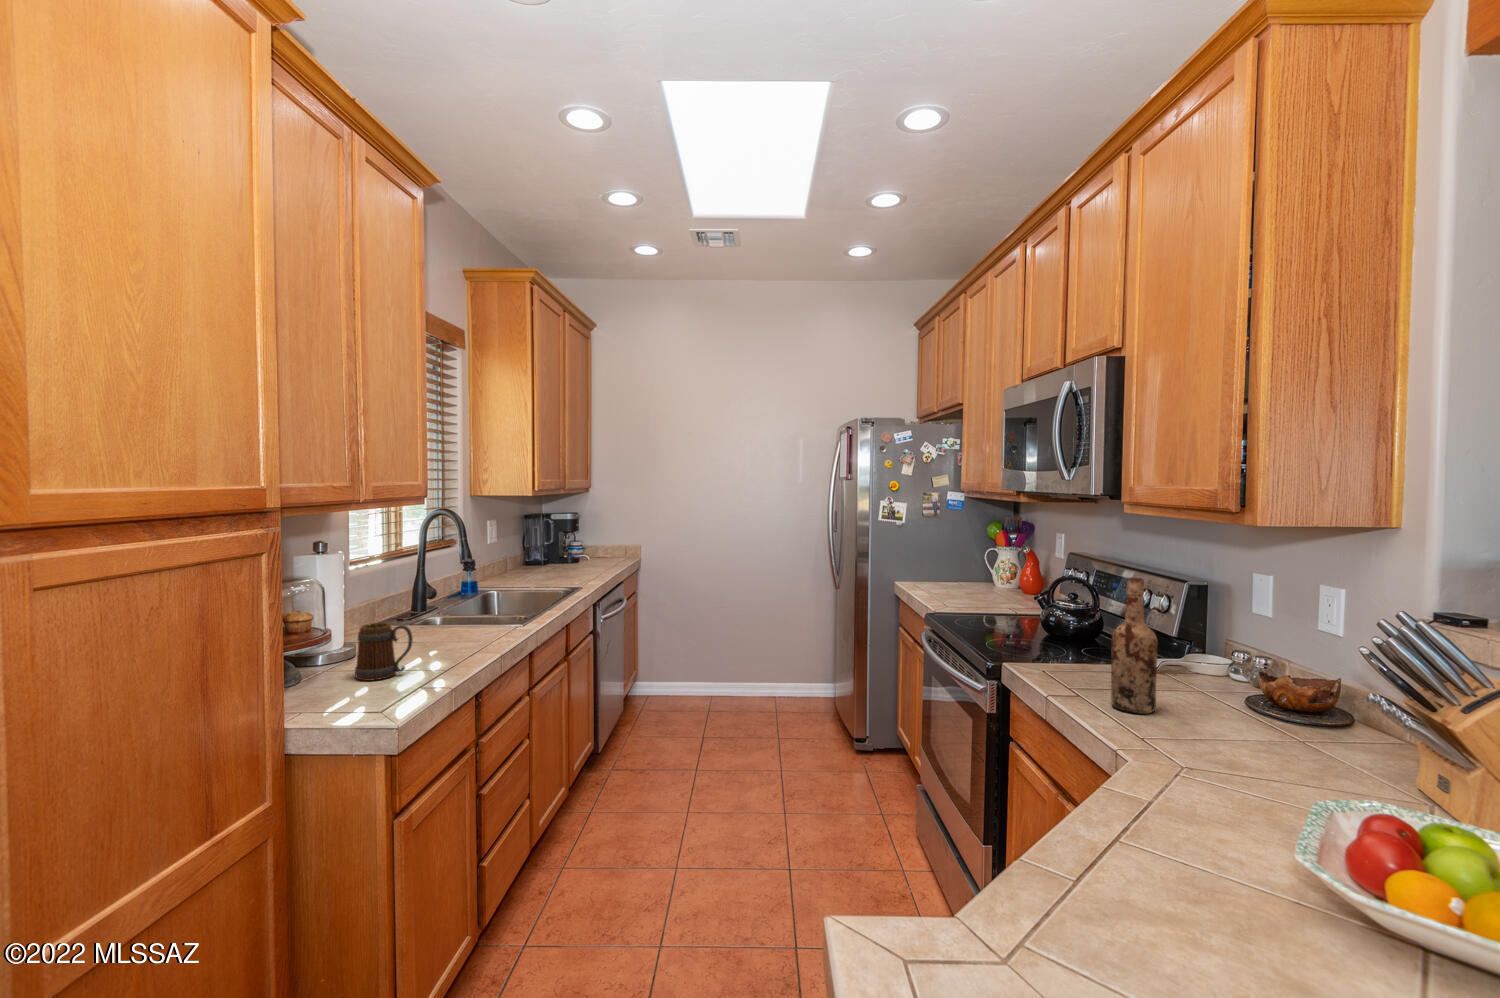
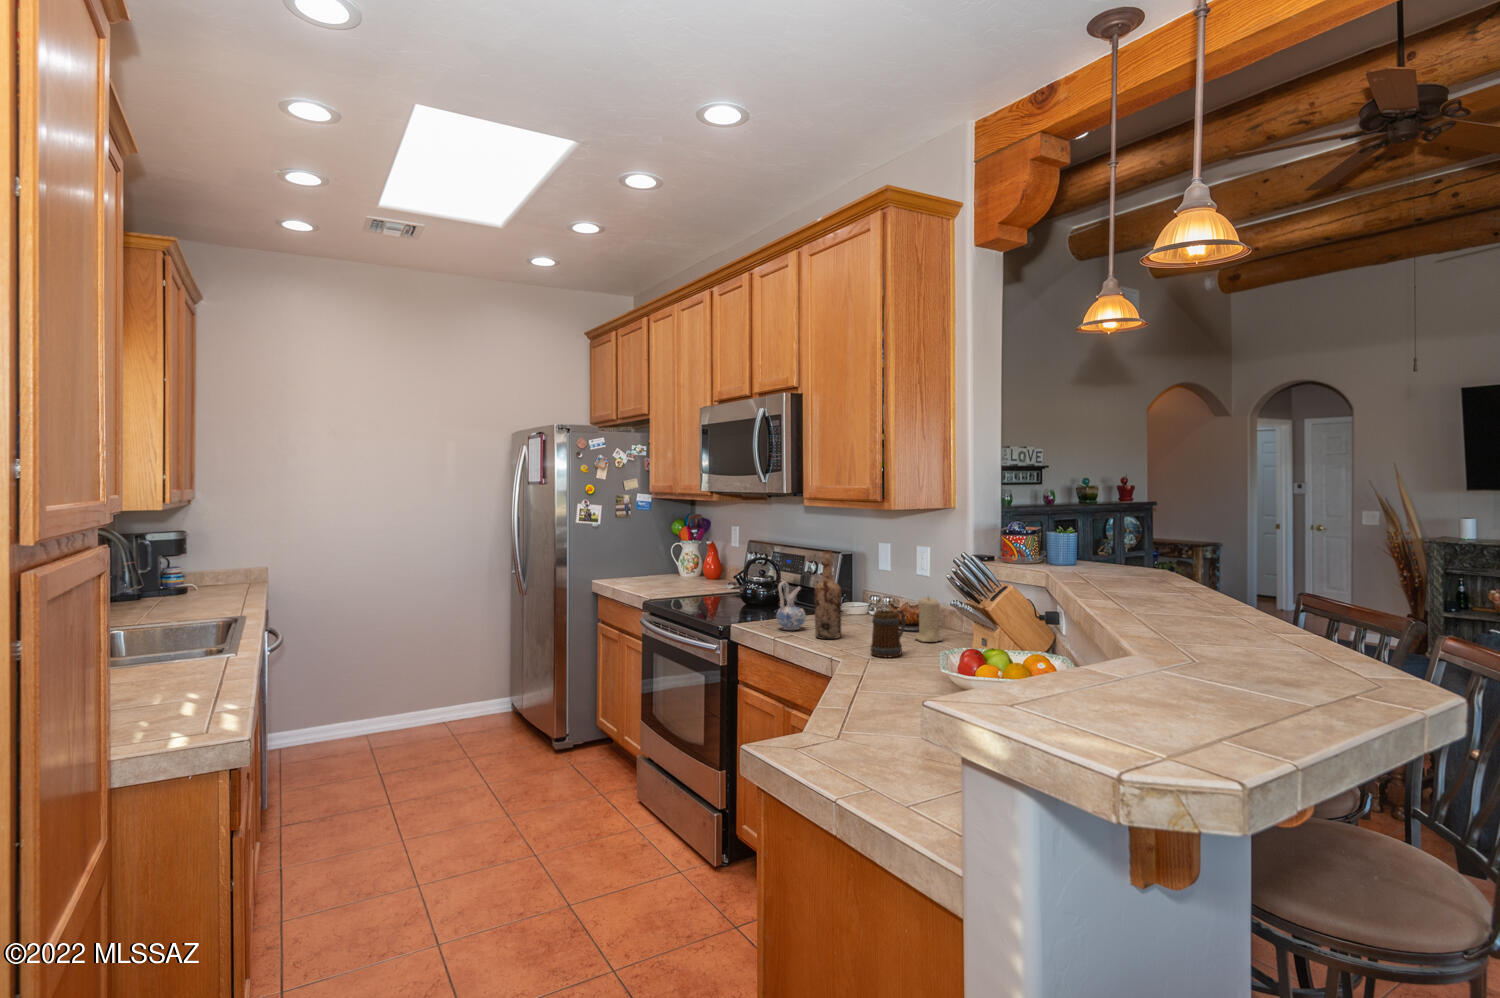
ceramic pitcher: none [1060,615,1105,686] -> present [776,581,806,630]
mug: present [355,623,413,681] -> present [870,610,906,658]
candle: none [1292,673,1353,755] -> present [915,597,942,642]

